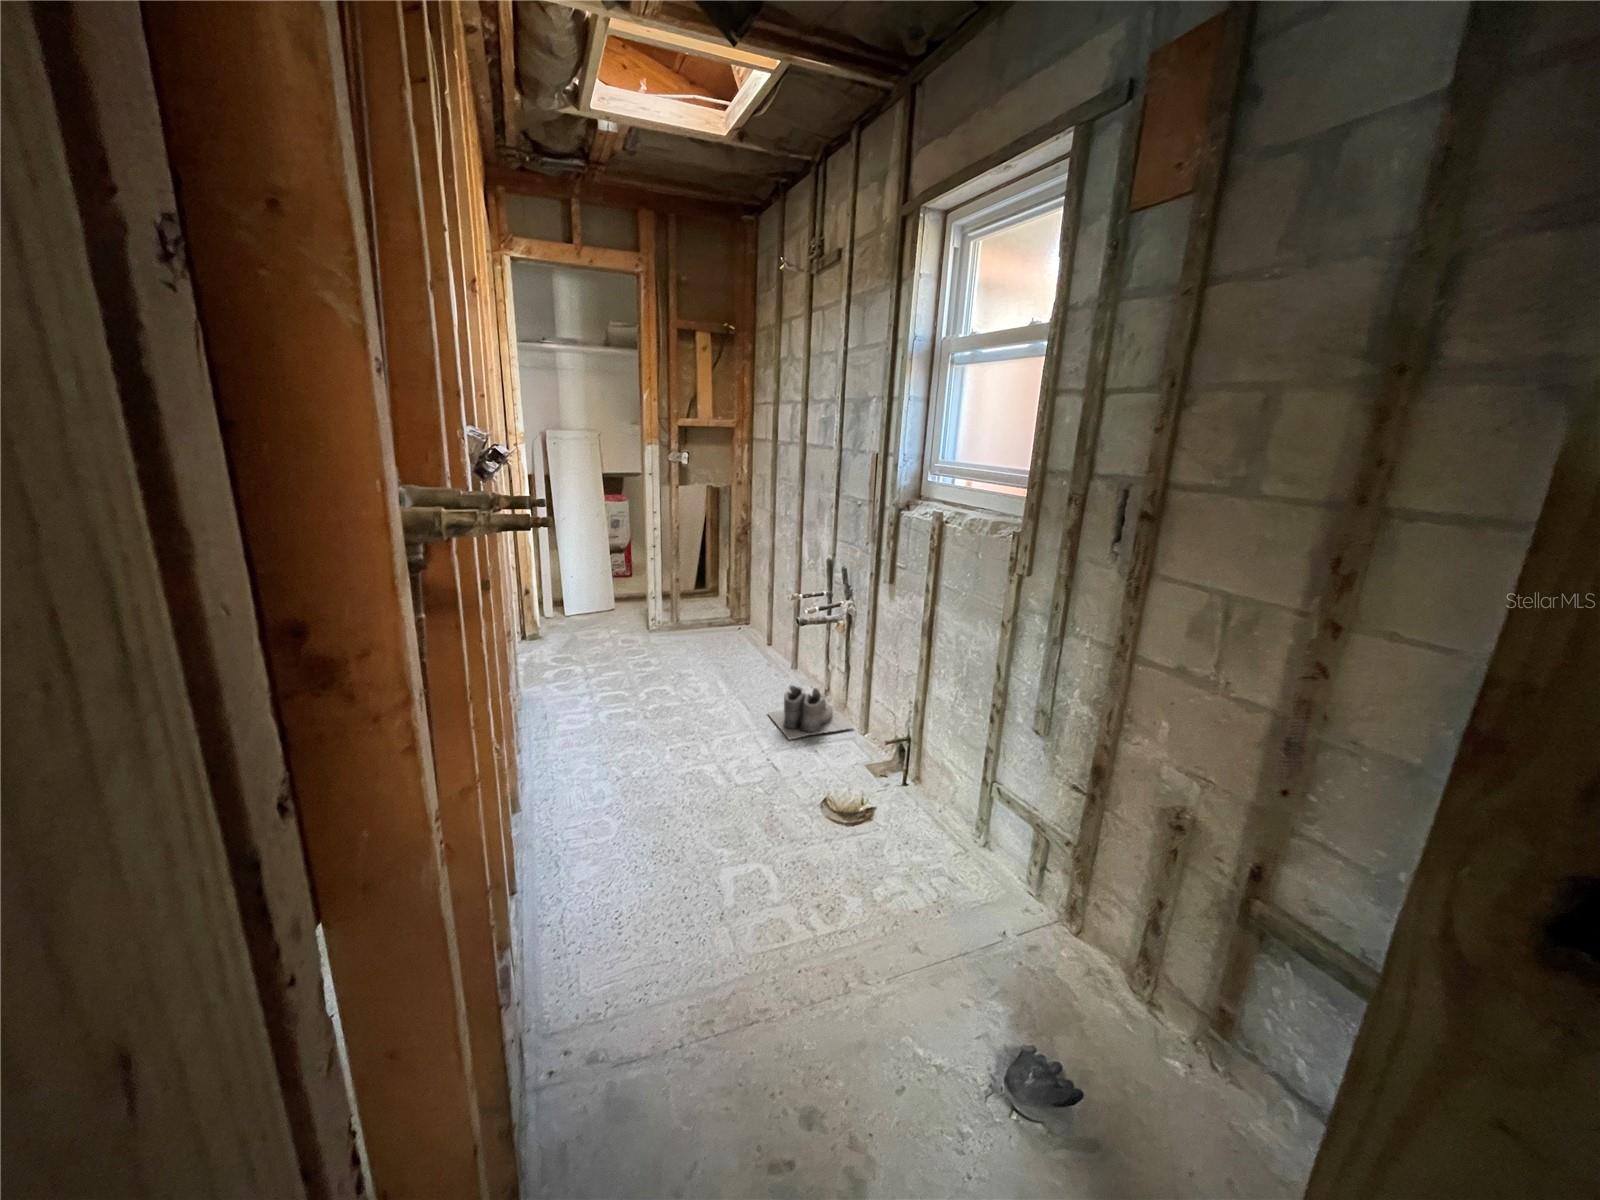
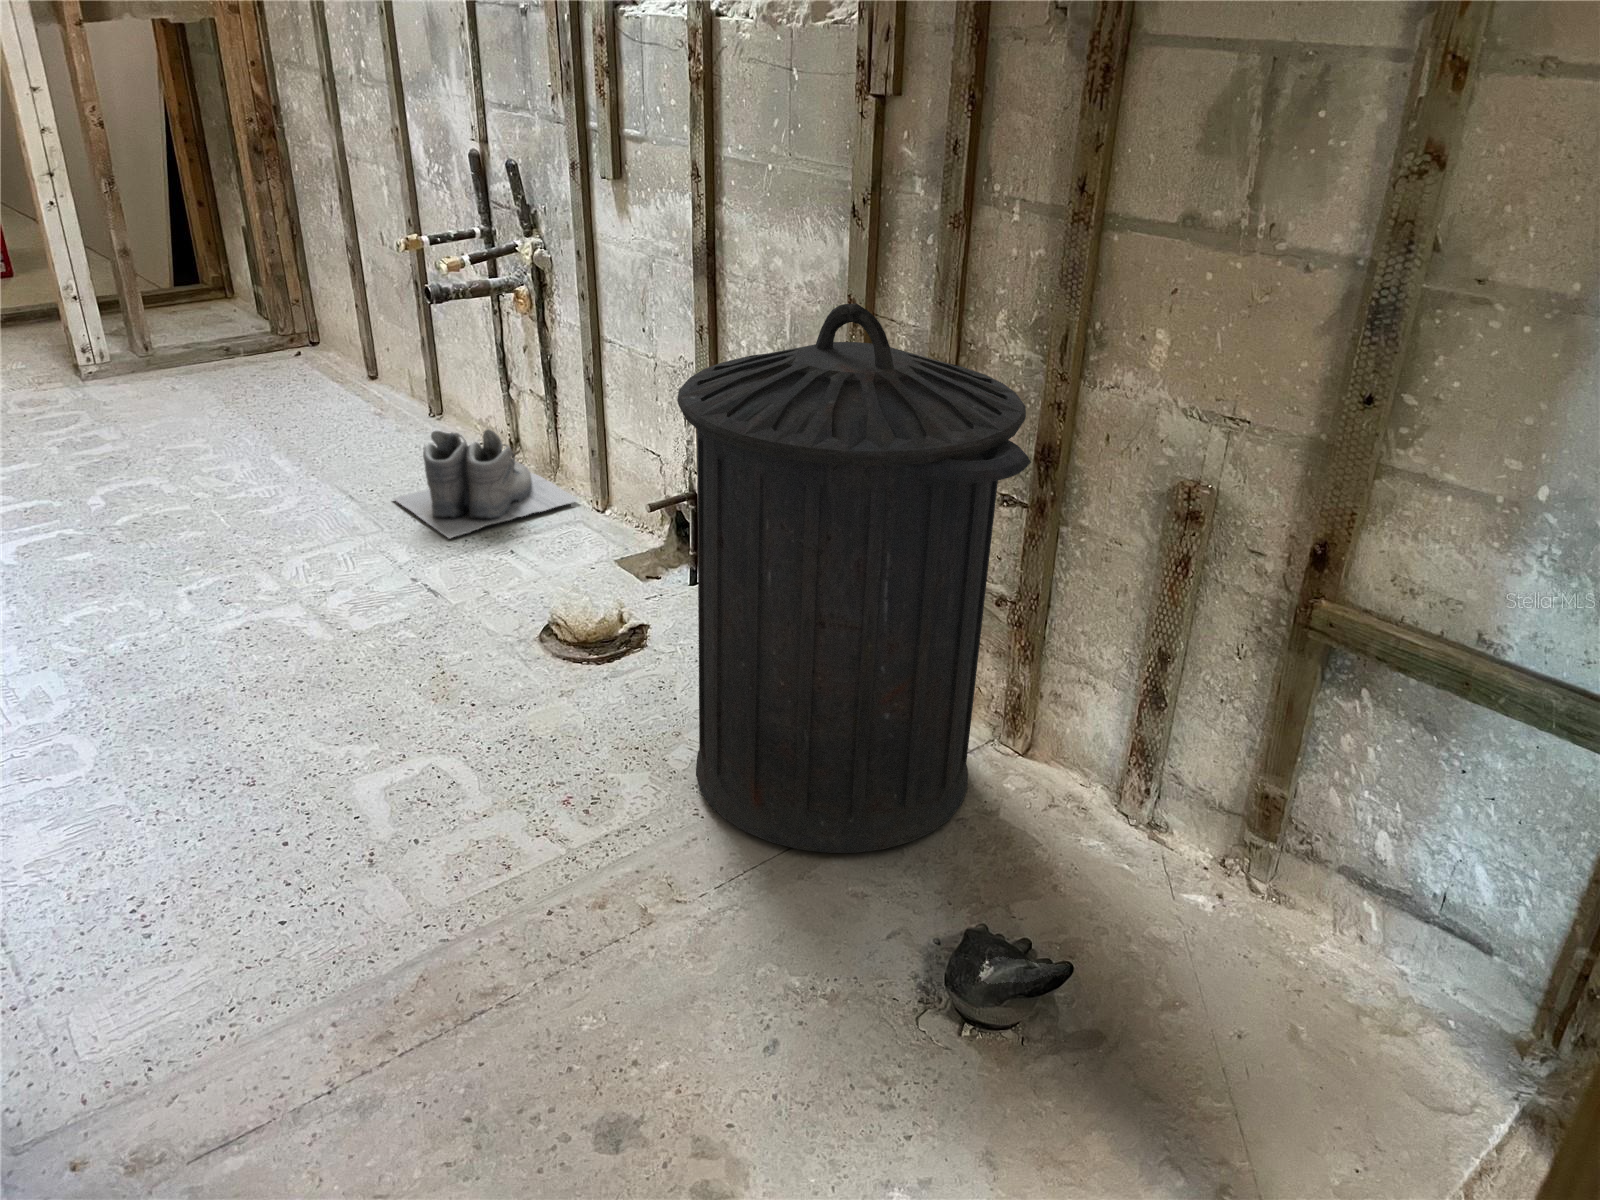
trash can: none [888,684,1084,979] -> present [677,303,1031,853]

